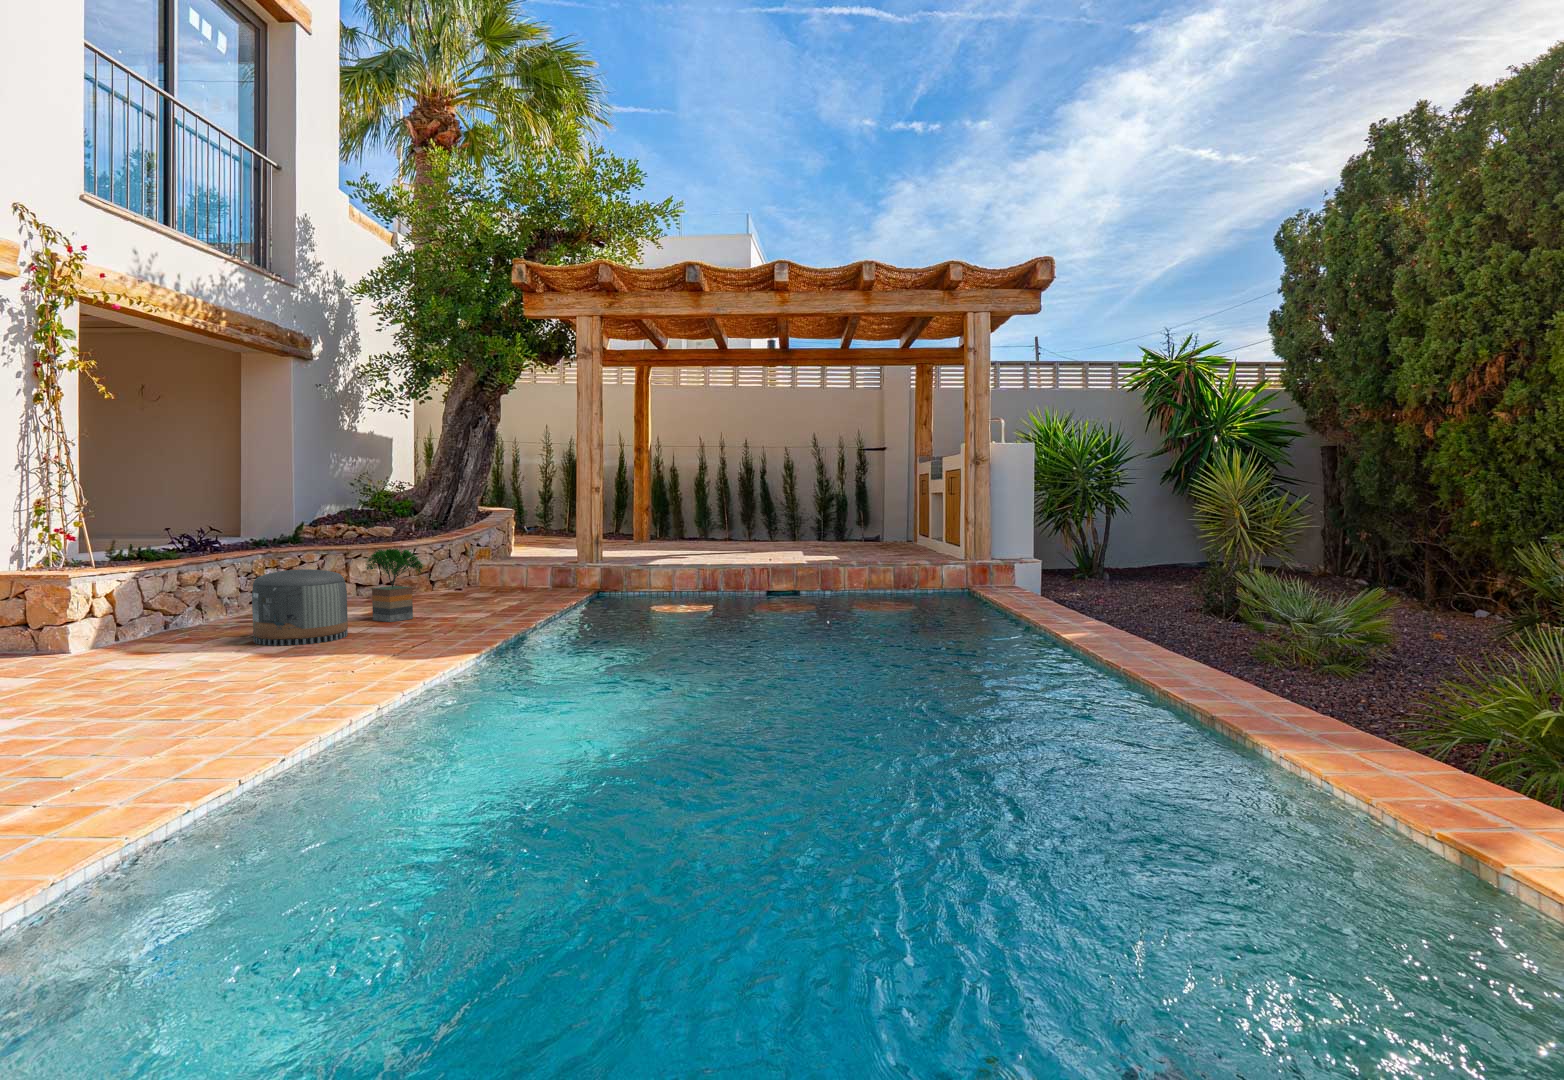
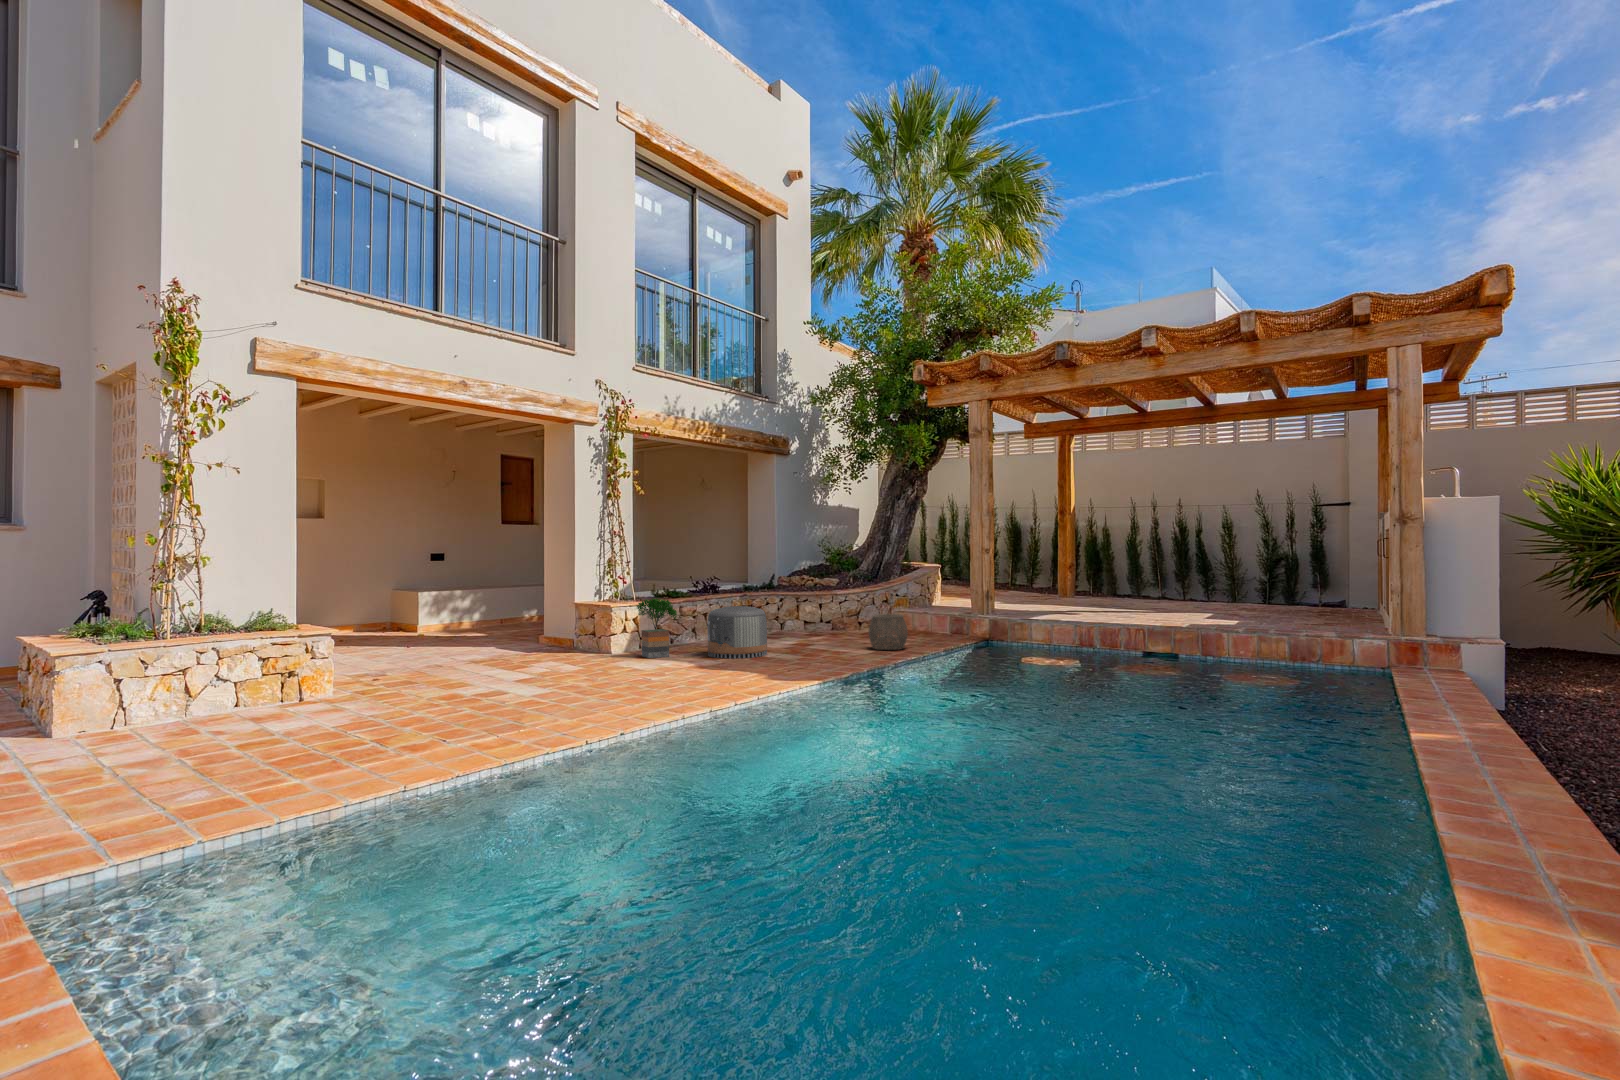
potted tree: present [366,549,423,622] -> present [637,599,677,658]
woven basket: none [481,572,533,618] -> present [869,614,908,650]

